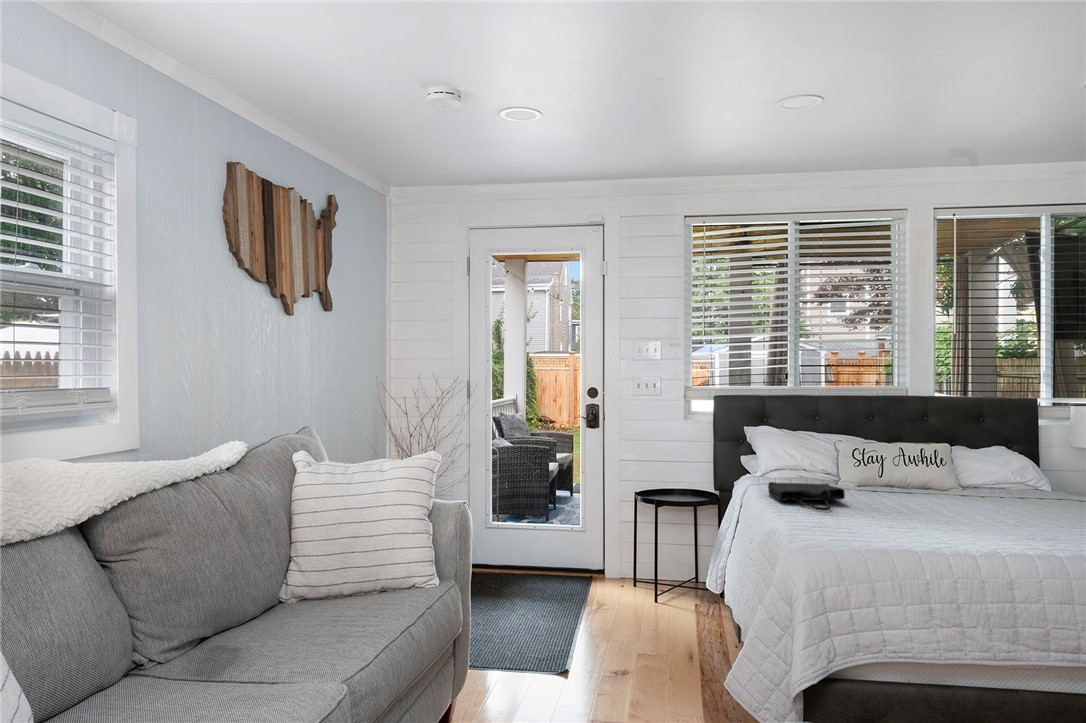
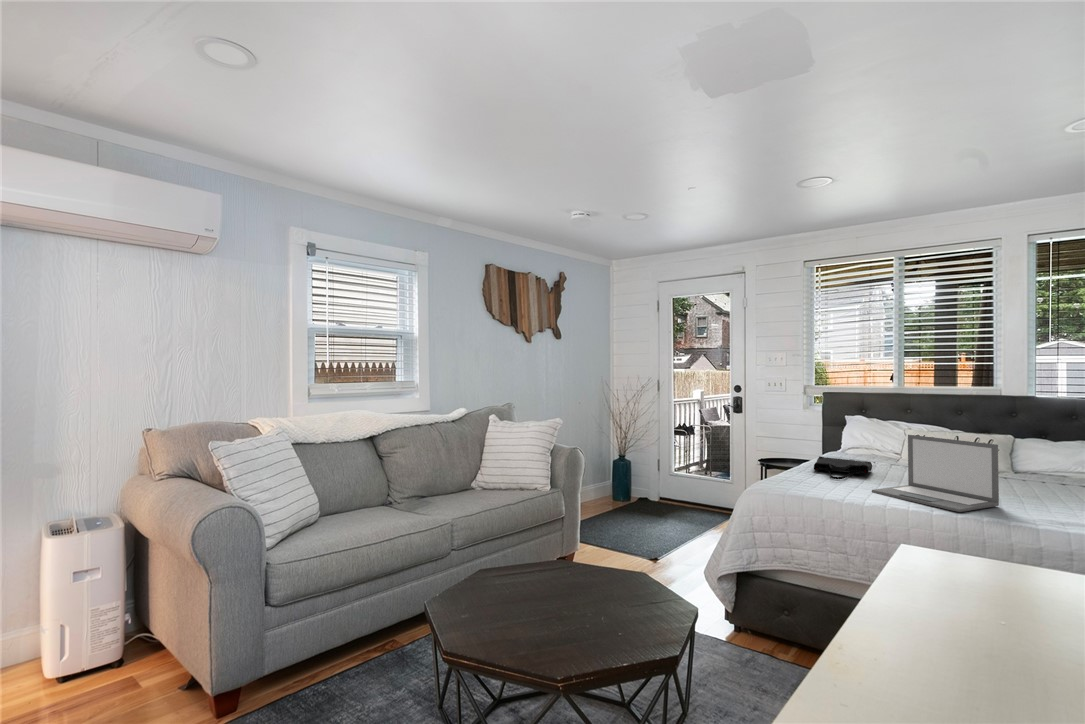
laptop: none [887,445,1012,535] -> present [872,435,999,512]

